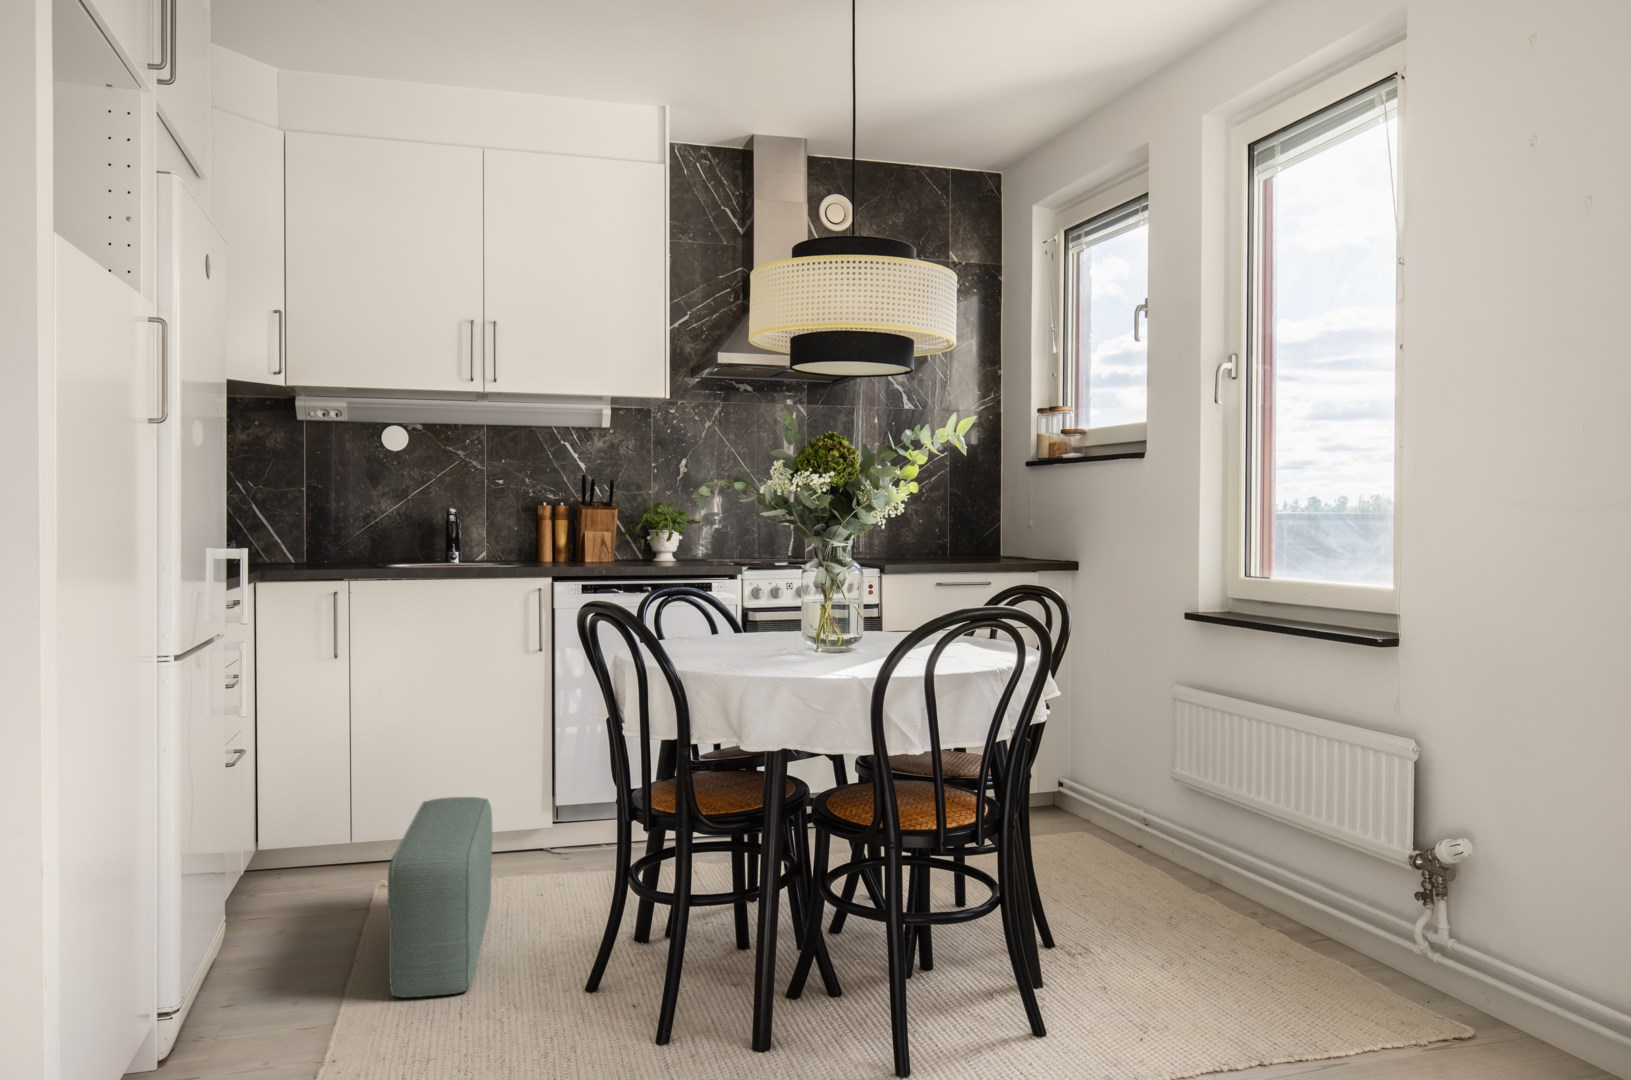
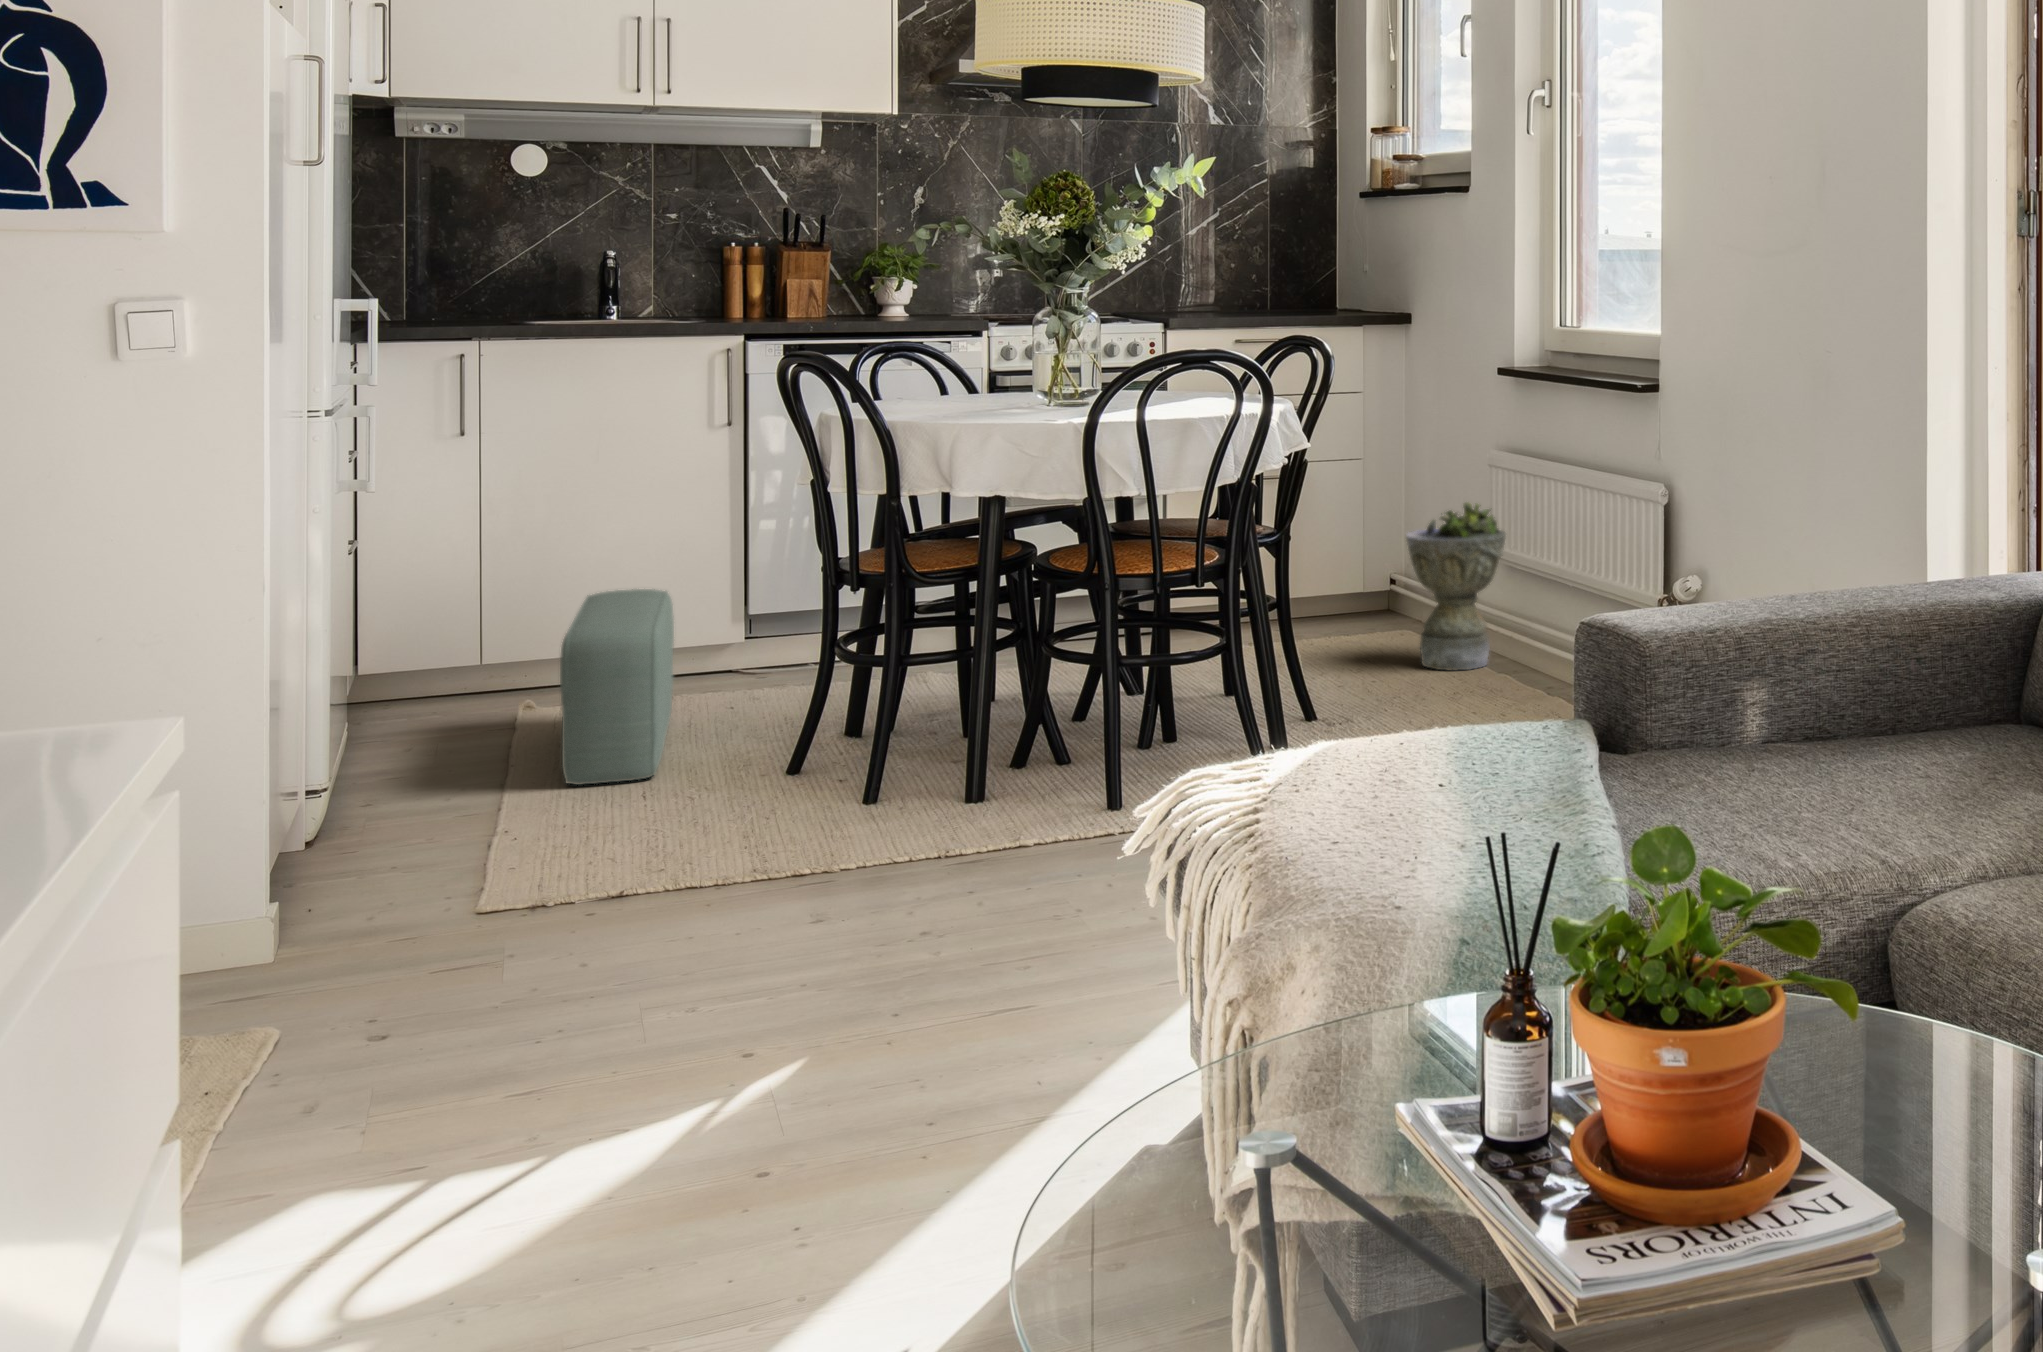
planter: none [1105,734,1198,885] -> present [1406,503,1506,671]

